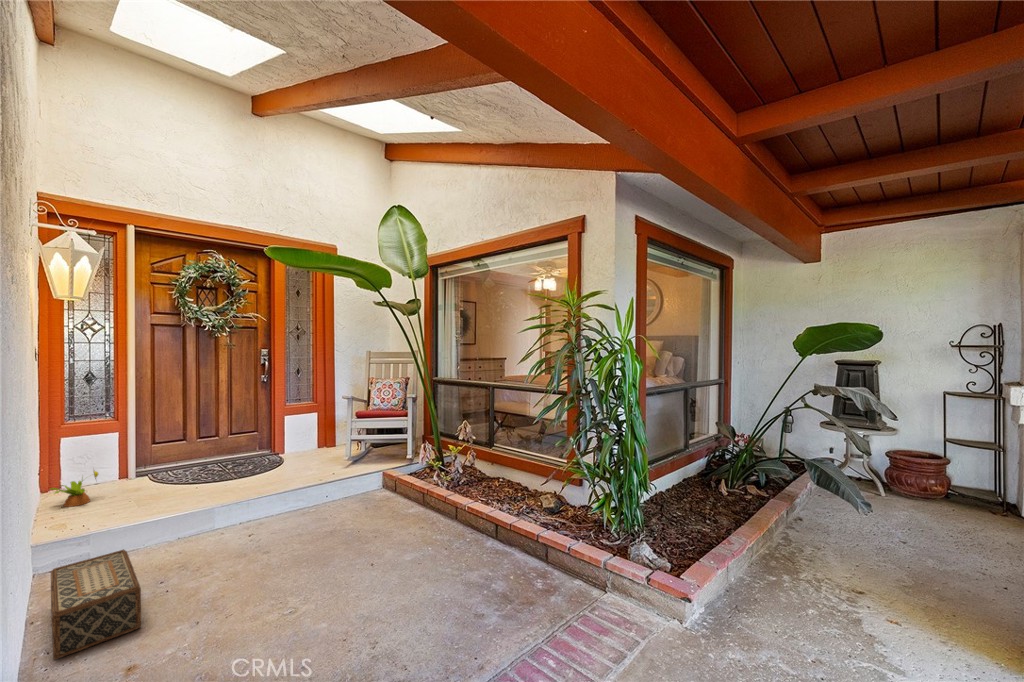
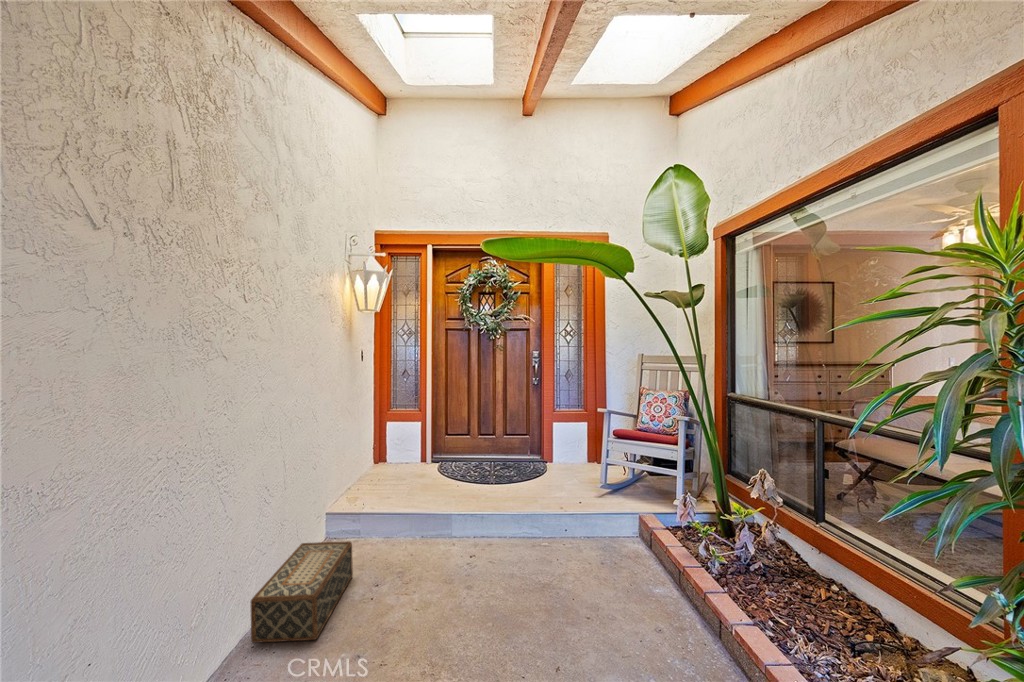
decorative plant: present [50,471,98,507] -> none [363,448,394,481]

